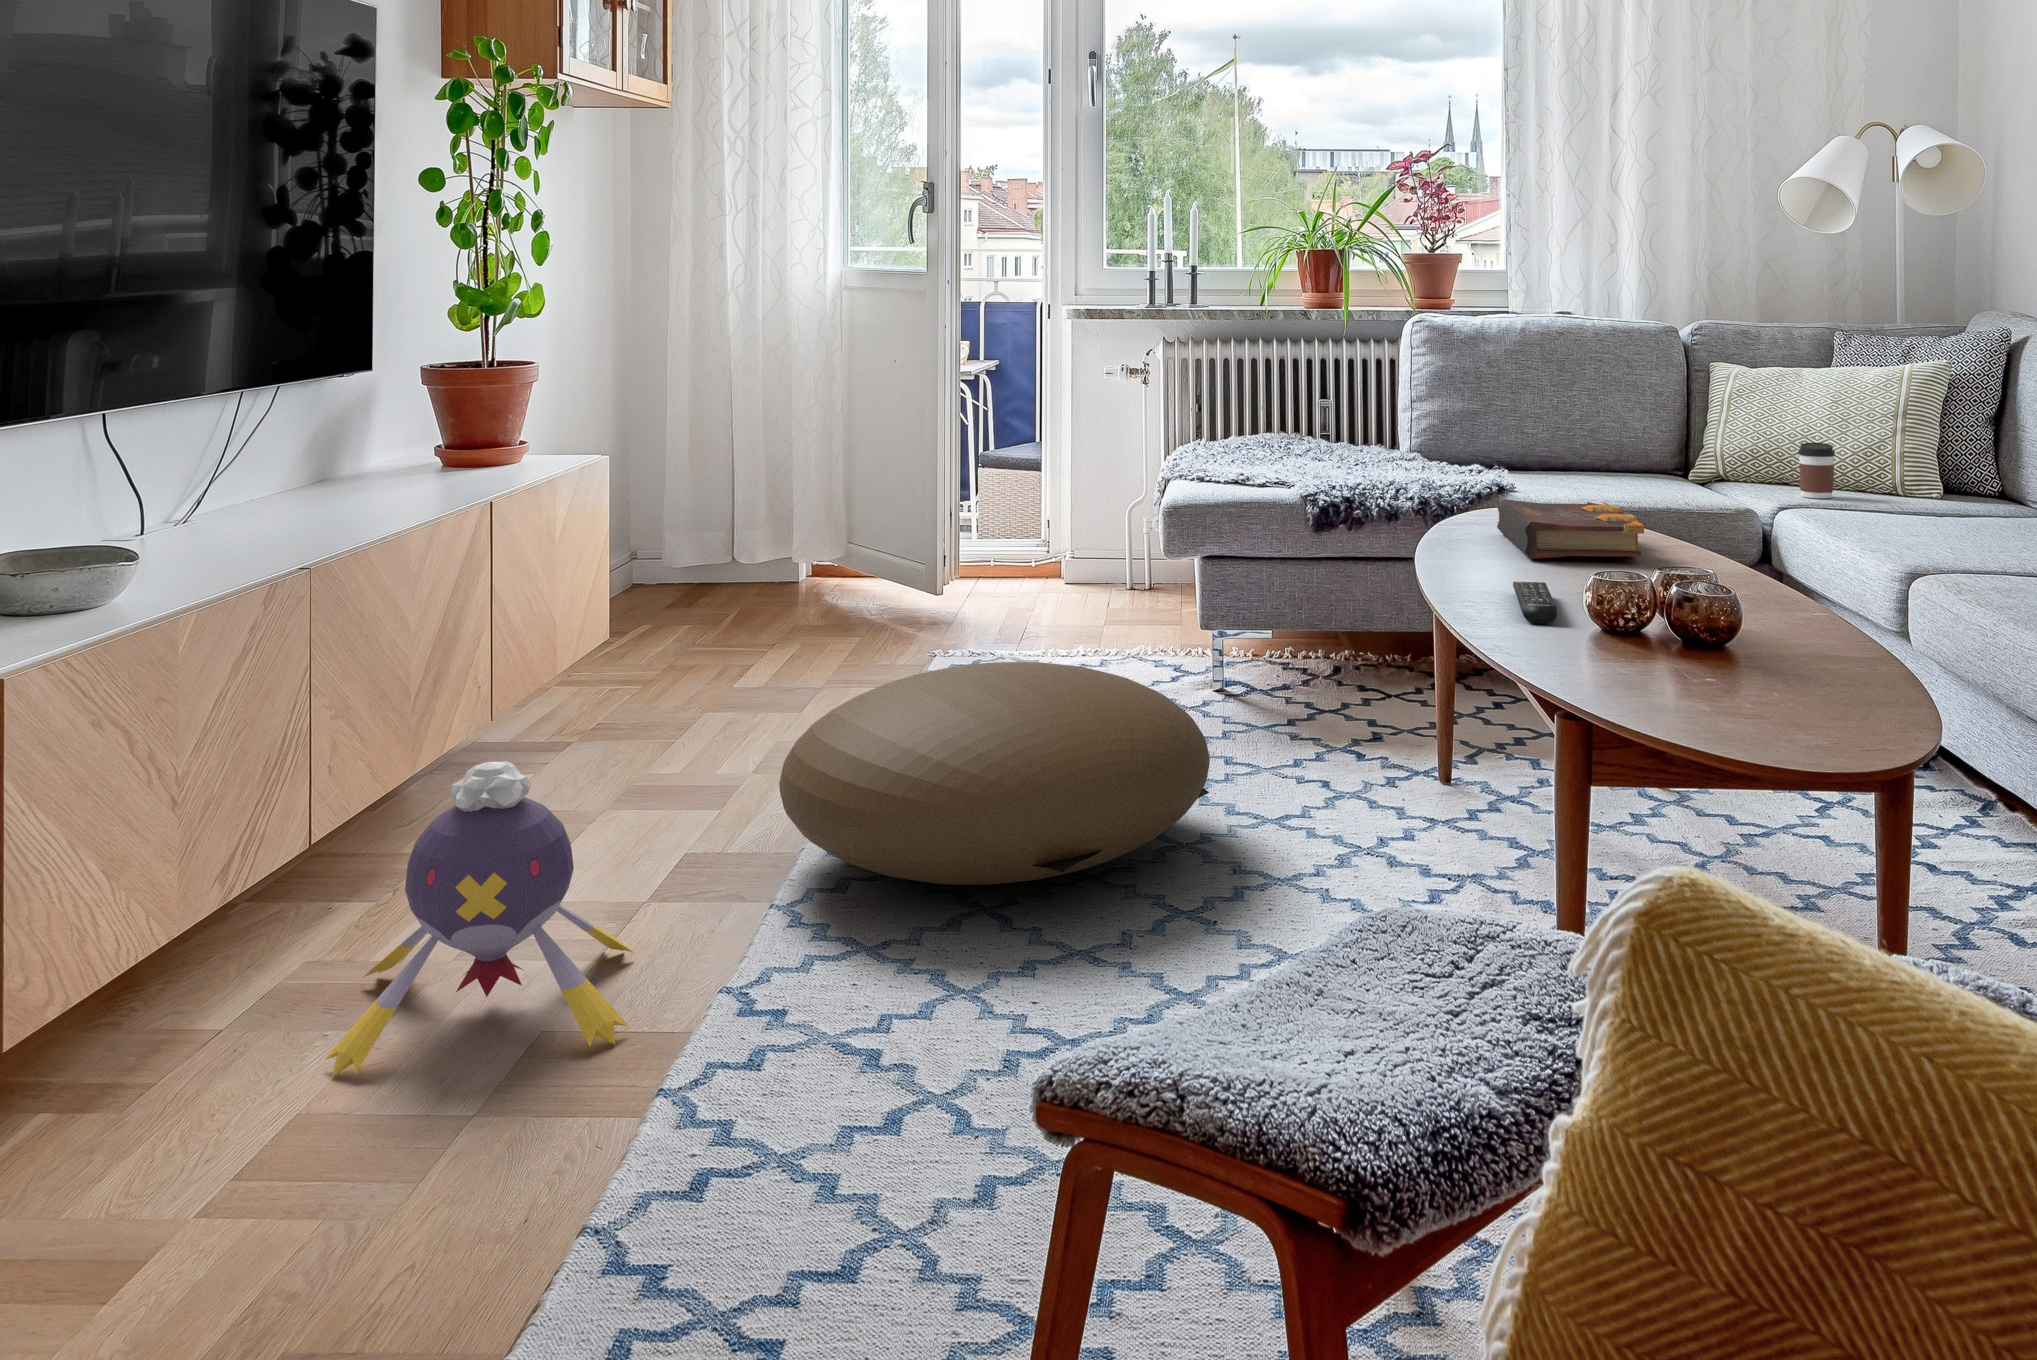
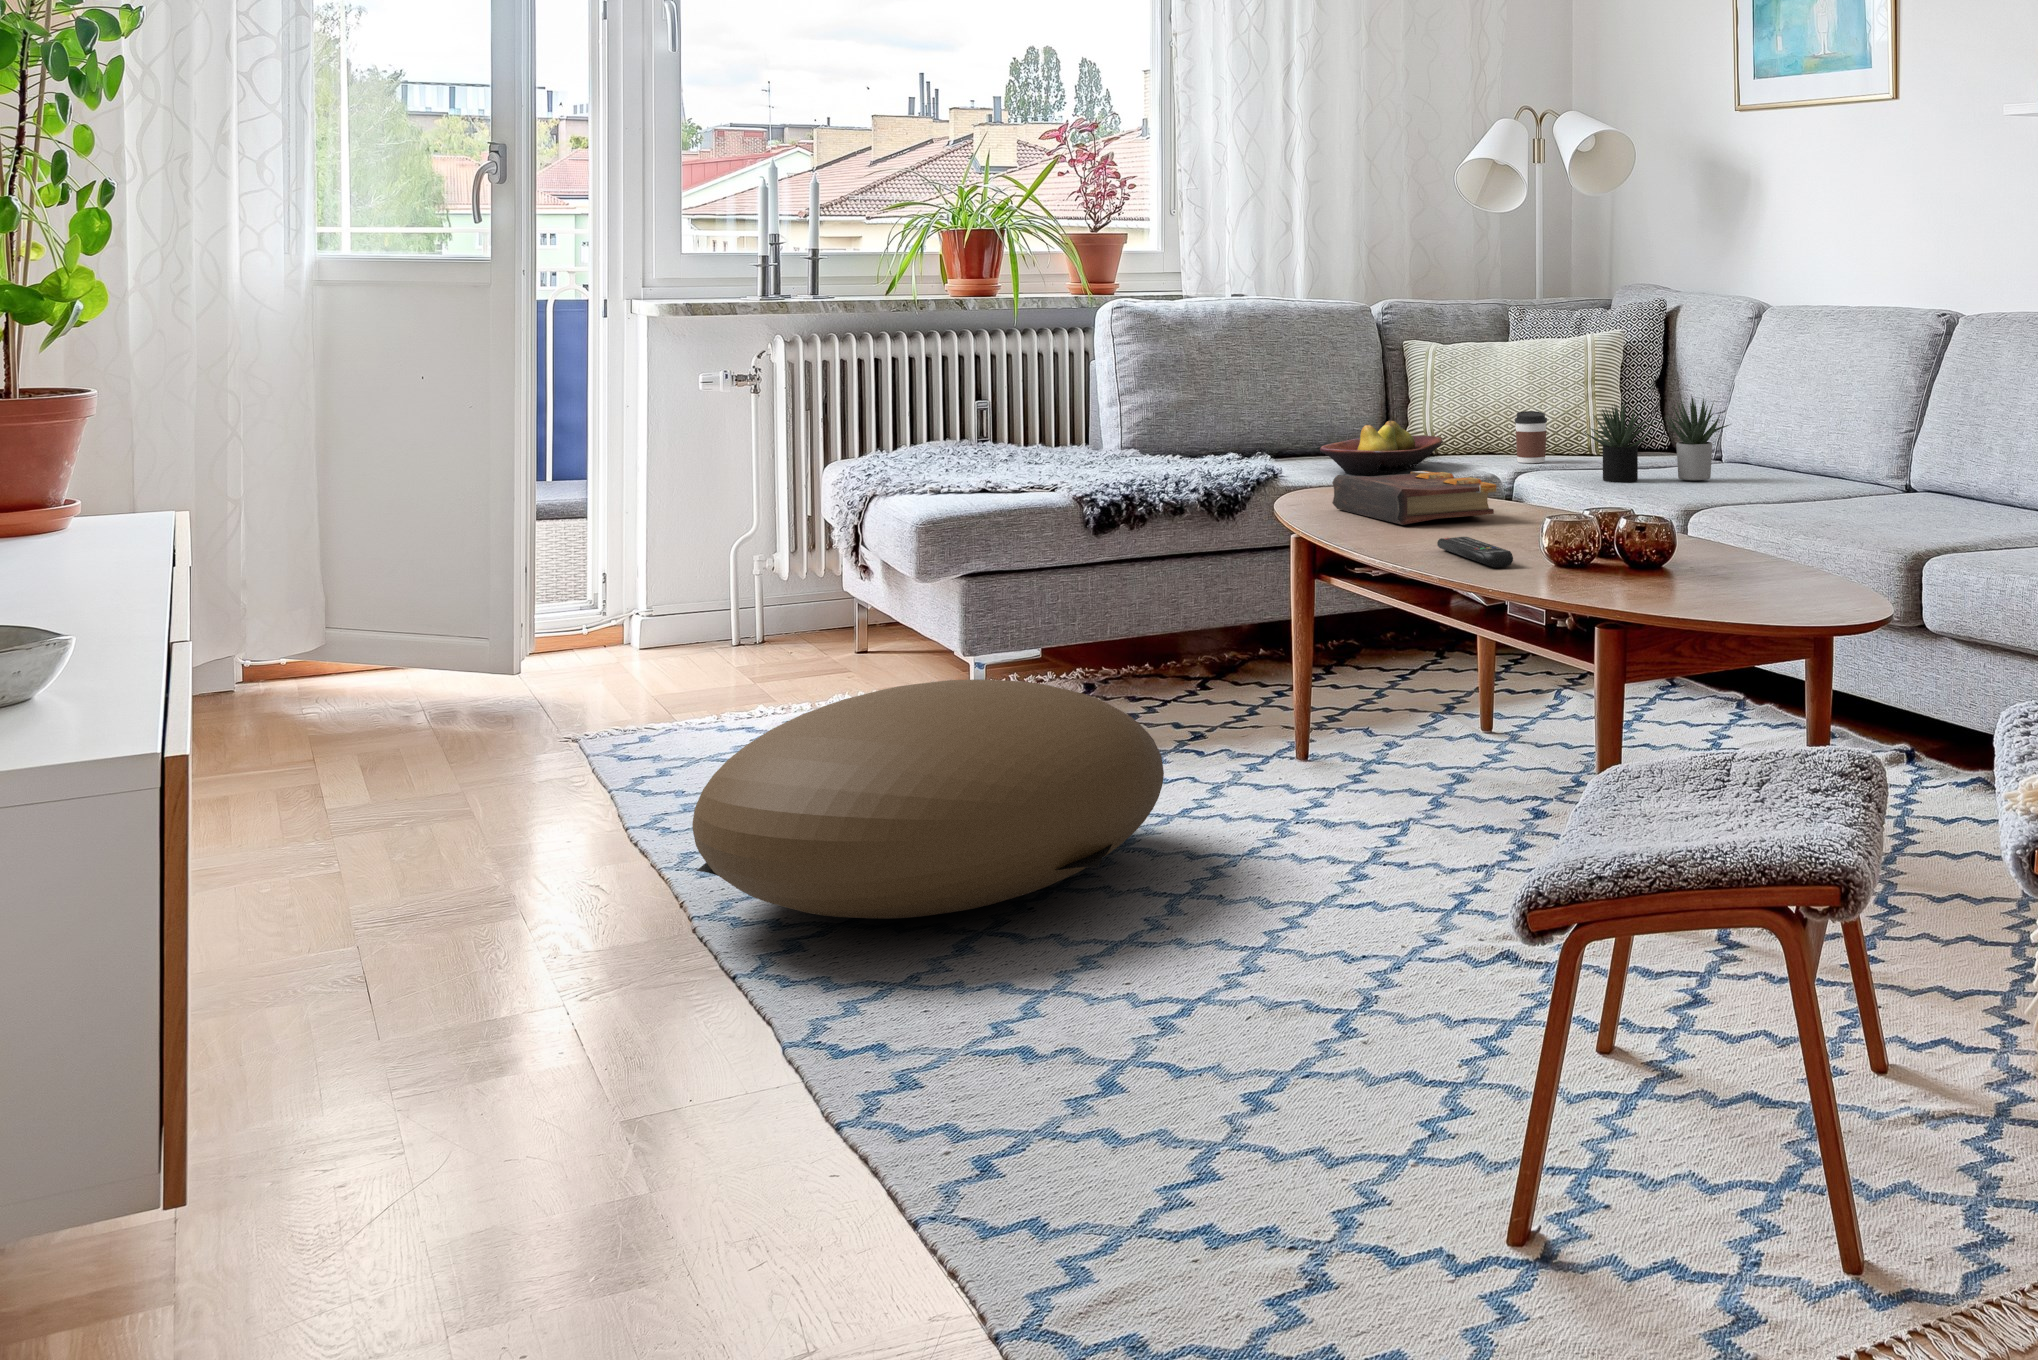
succulent plant: none [1837,437,2028,536] -> present [1584,396,1729,483]
fruit bowl: none [1564,444,1708,498] -> present [1320,421,1443,476]
plush toy: present [324,761,633,1076] -> none [311,833,736,1219]

